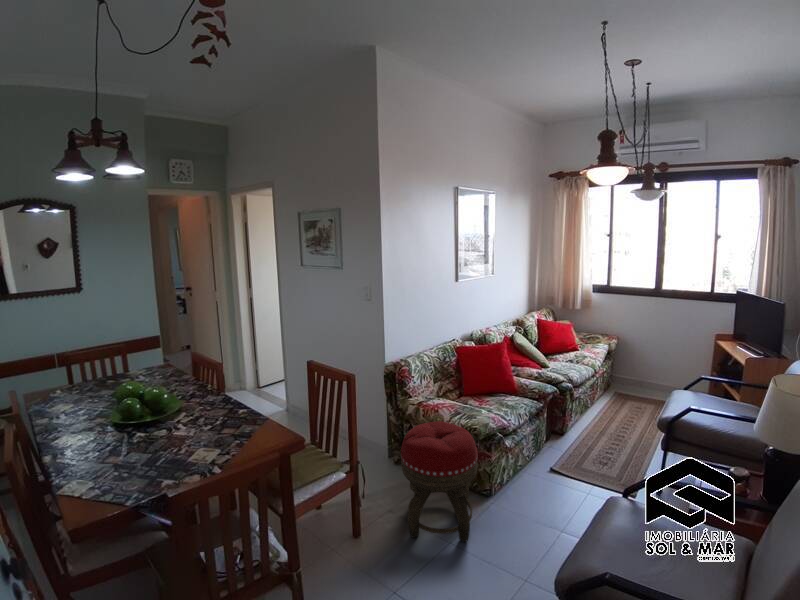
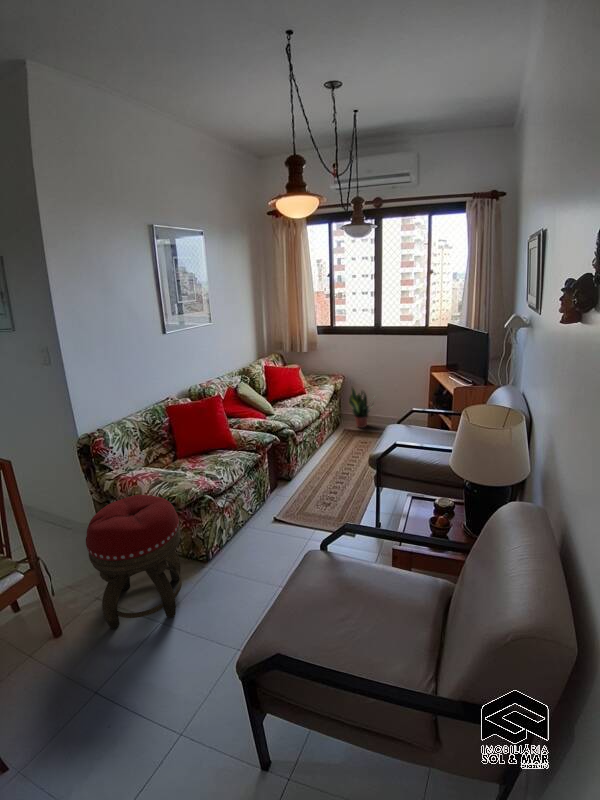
potted plant: none [624,348,656,393] -> present [349,388,370,428]

